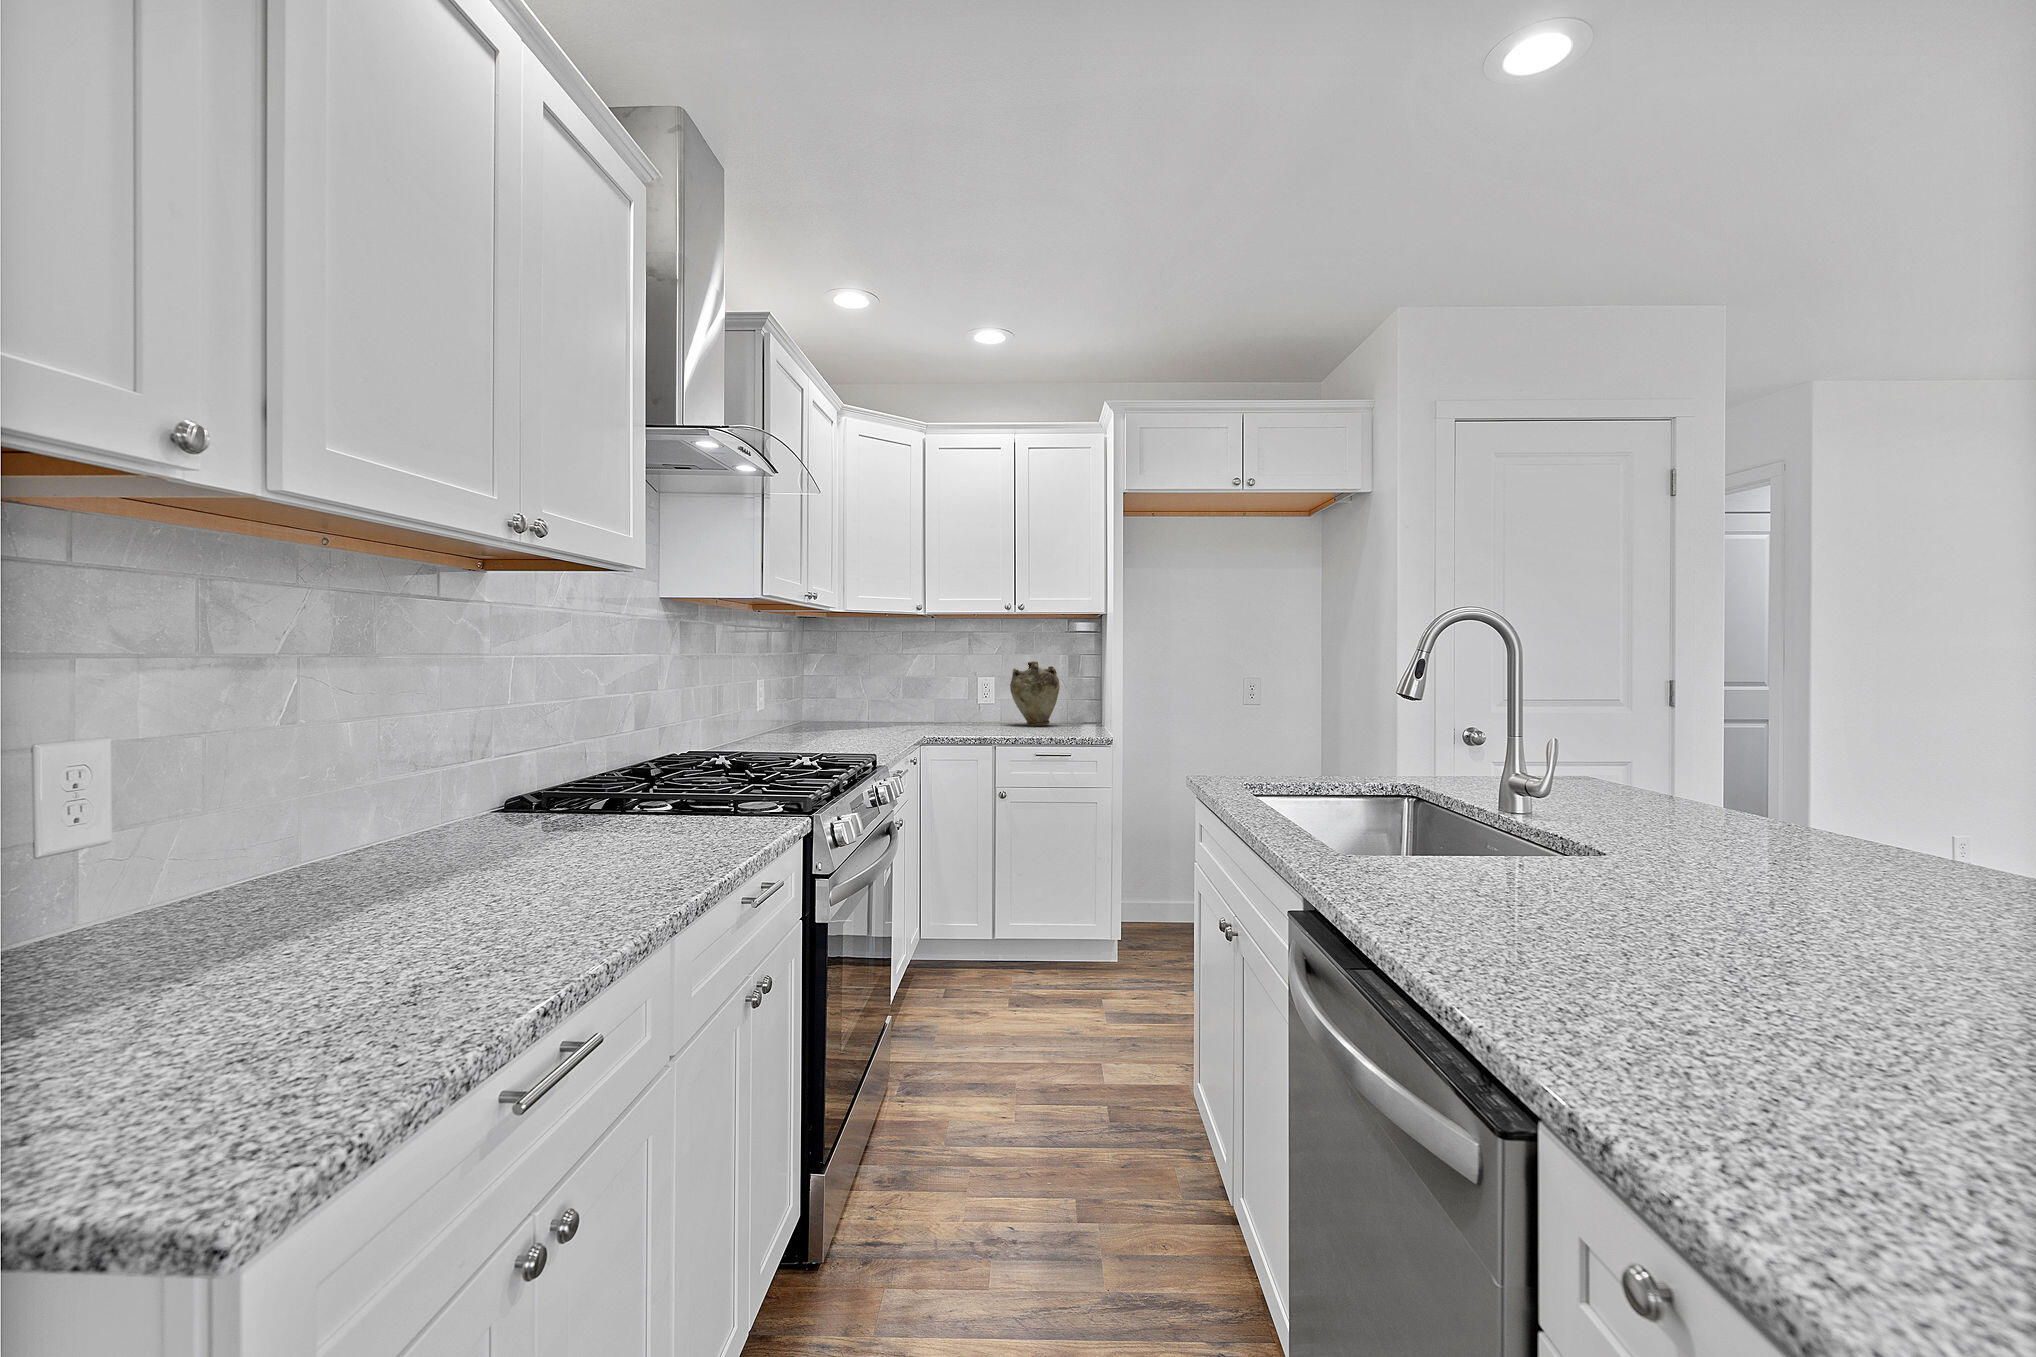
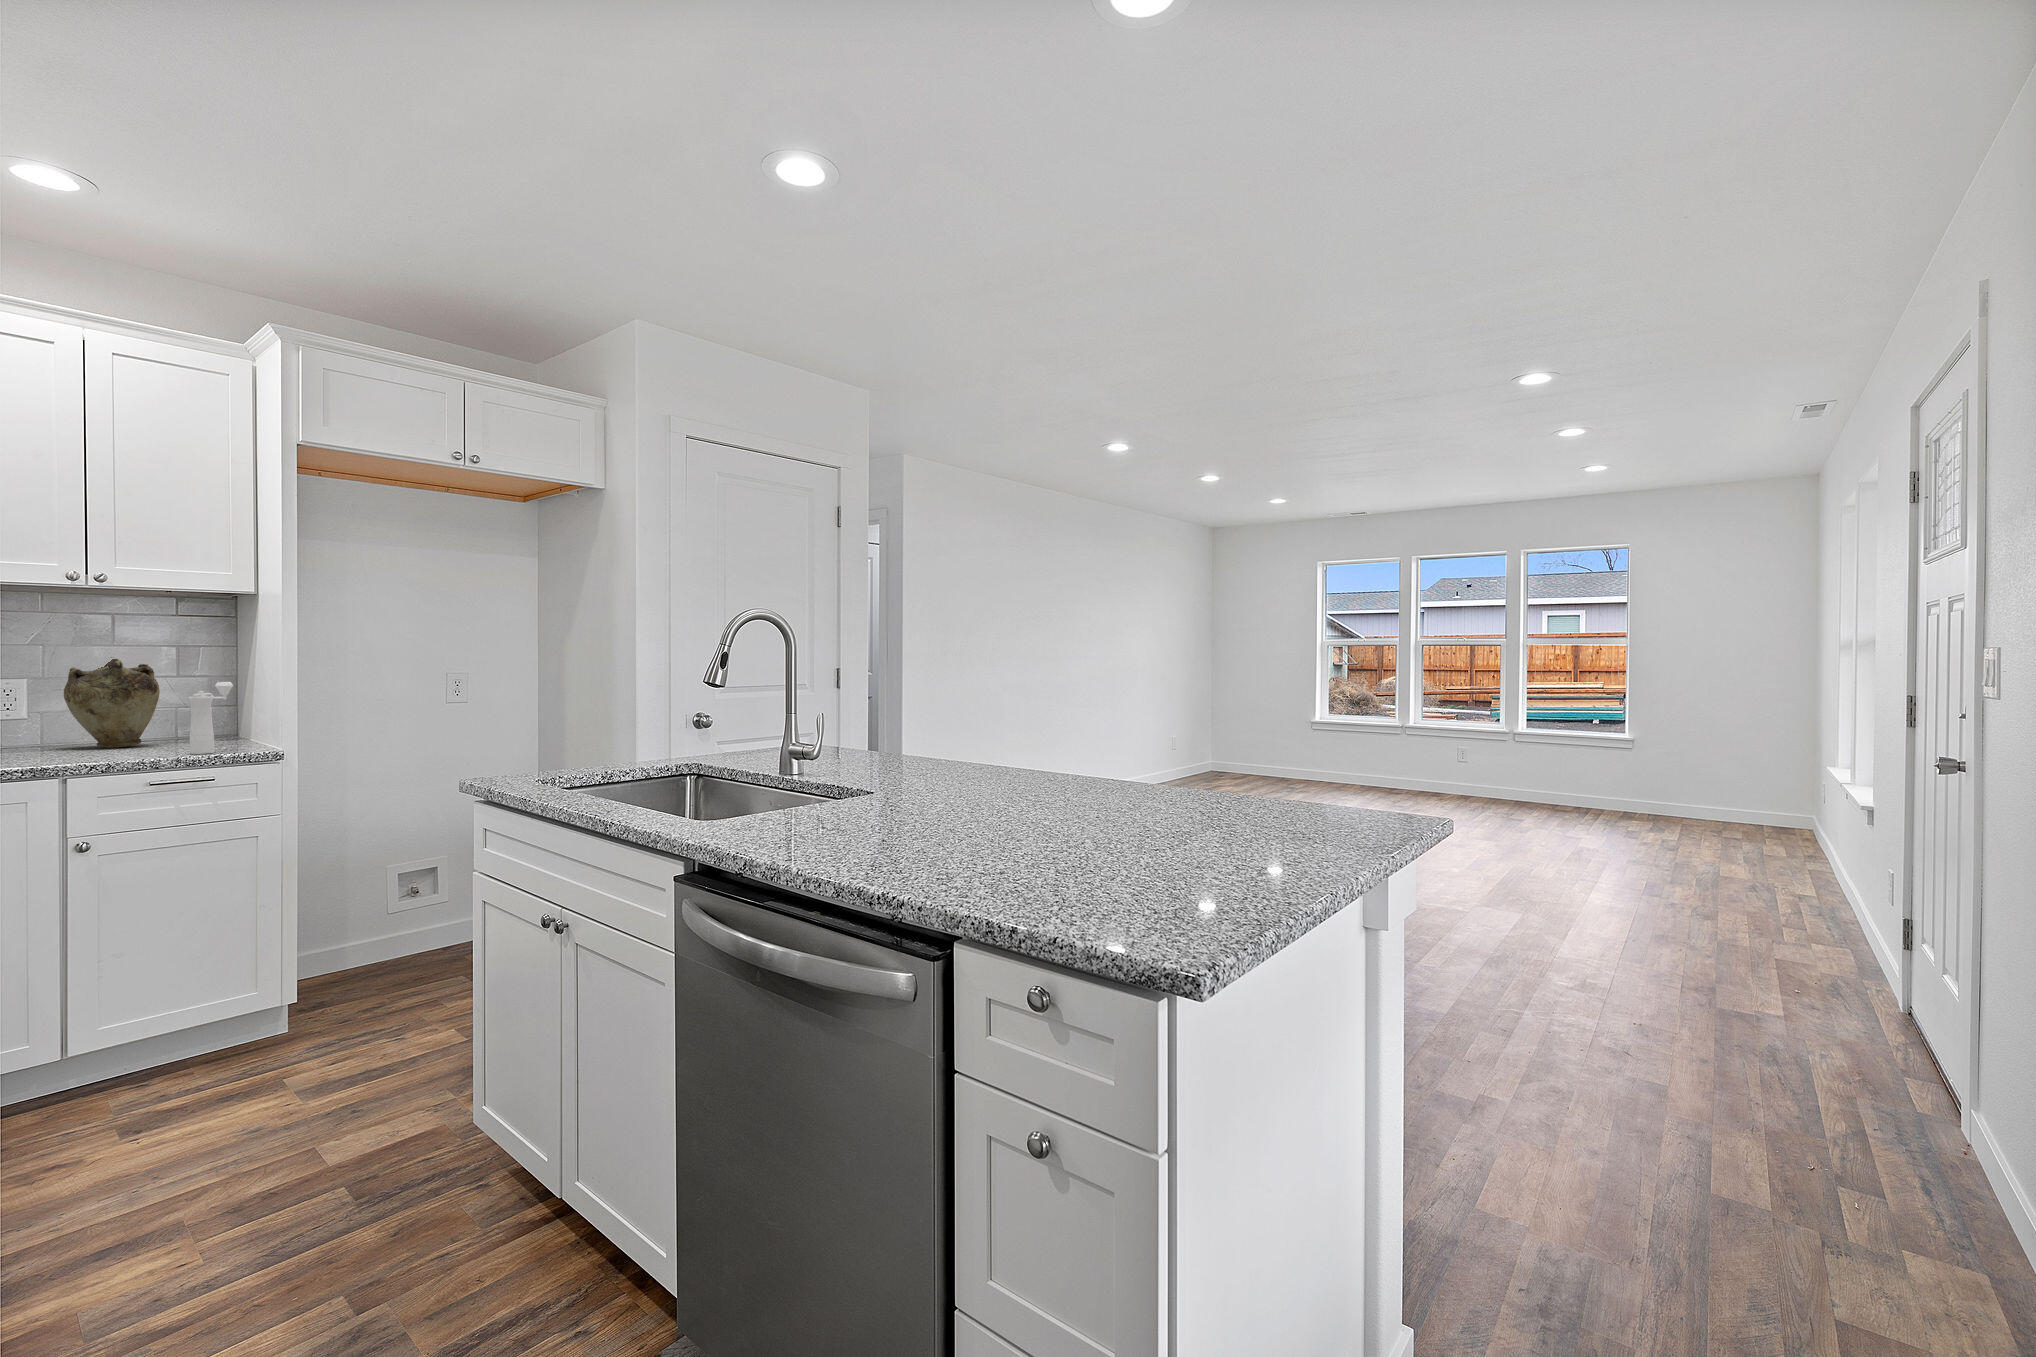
pepper mill: none [1064,681,1093,735] -> present [188,682,233,754]

